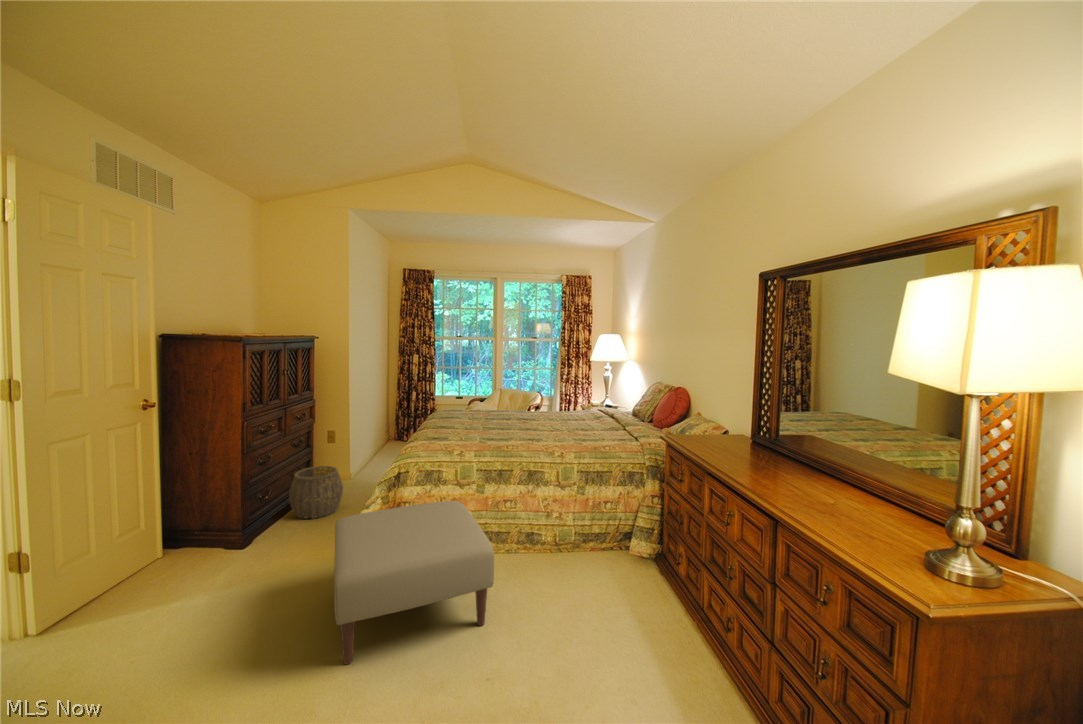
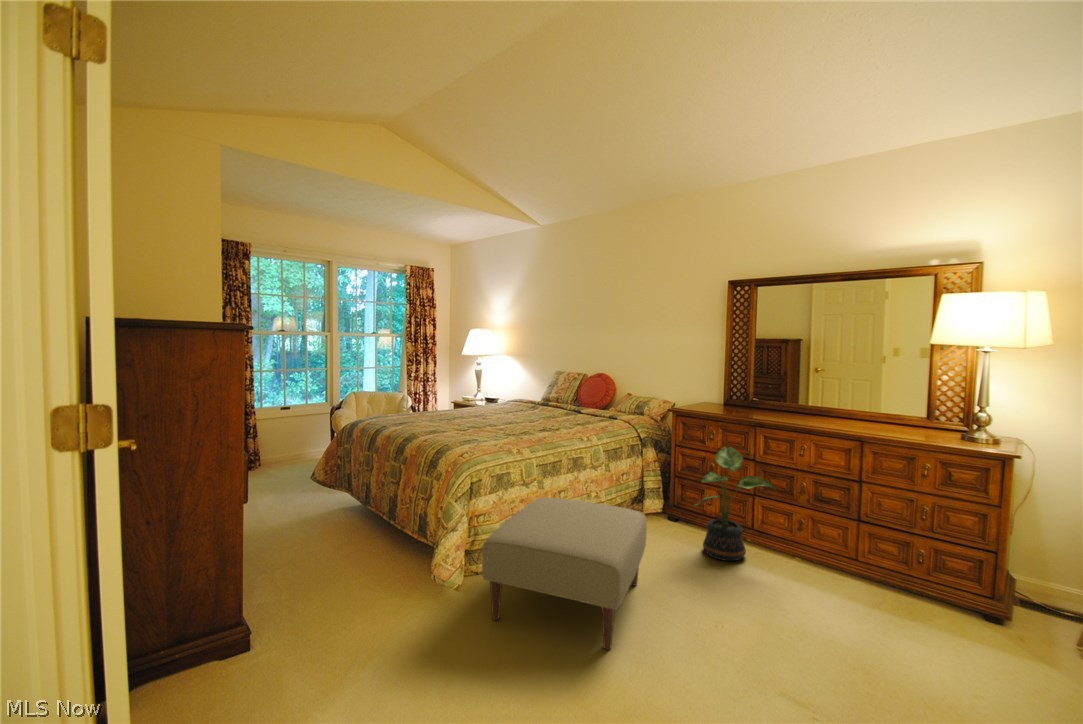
woven basket: present [289,466,343,519] -> none [239,517,318,599]
potted plant: none [590,501,692,666] -> present [694,447,775,561]

